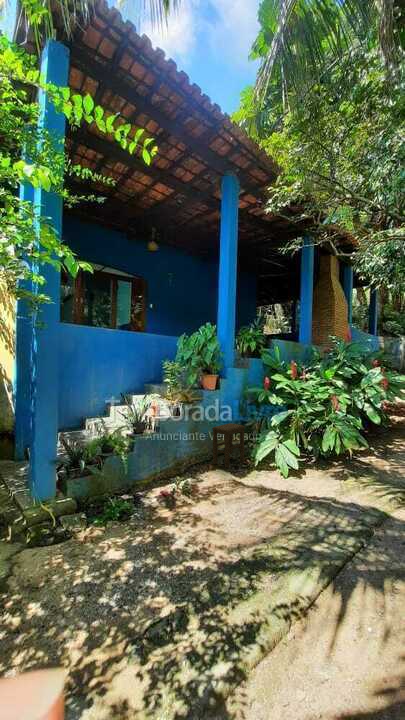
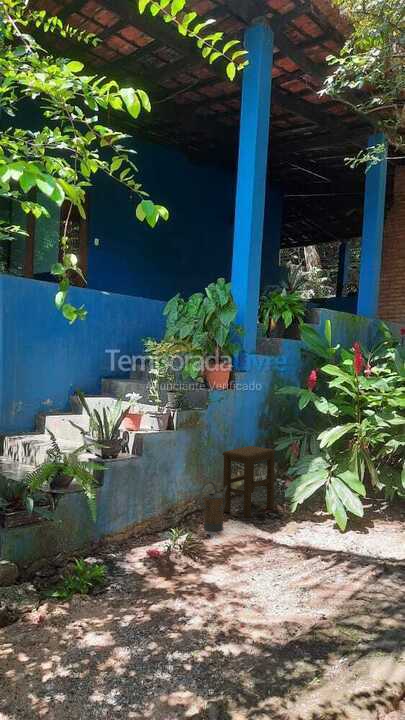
watering can: none [195,446,214,477] -> present [199,481,228,531]

